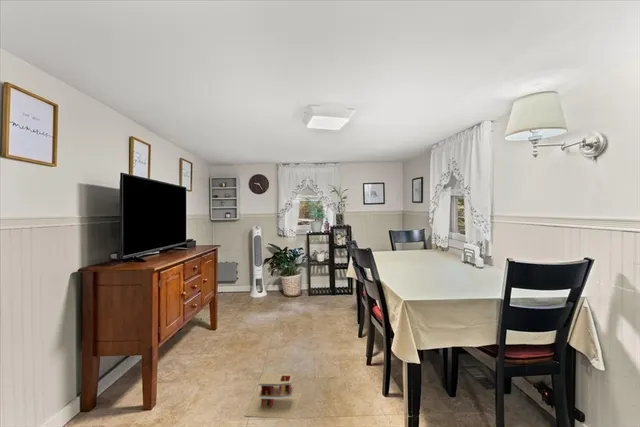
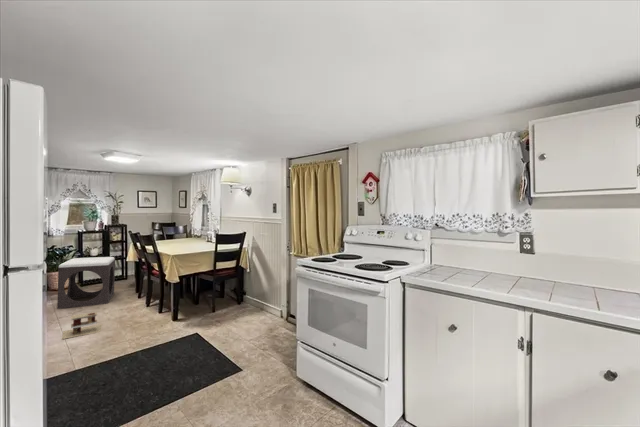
footstool: none [273,268,334,339] -> present [57,257,115,309]

